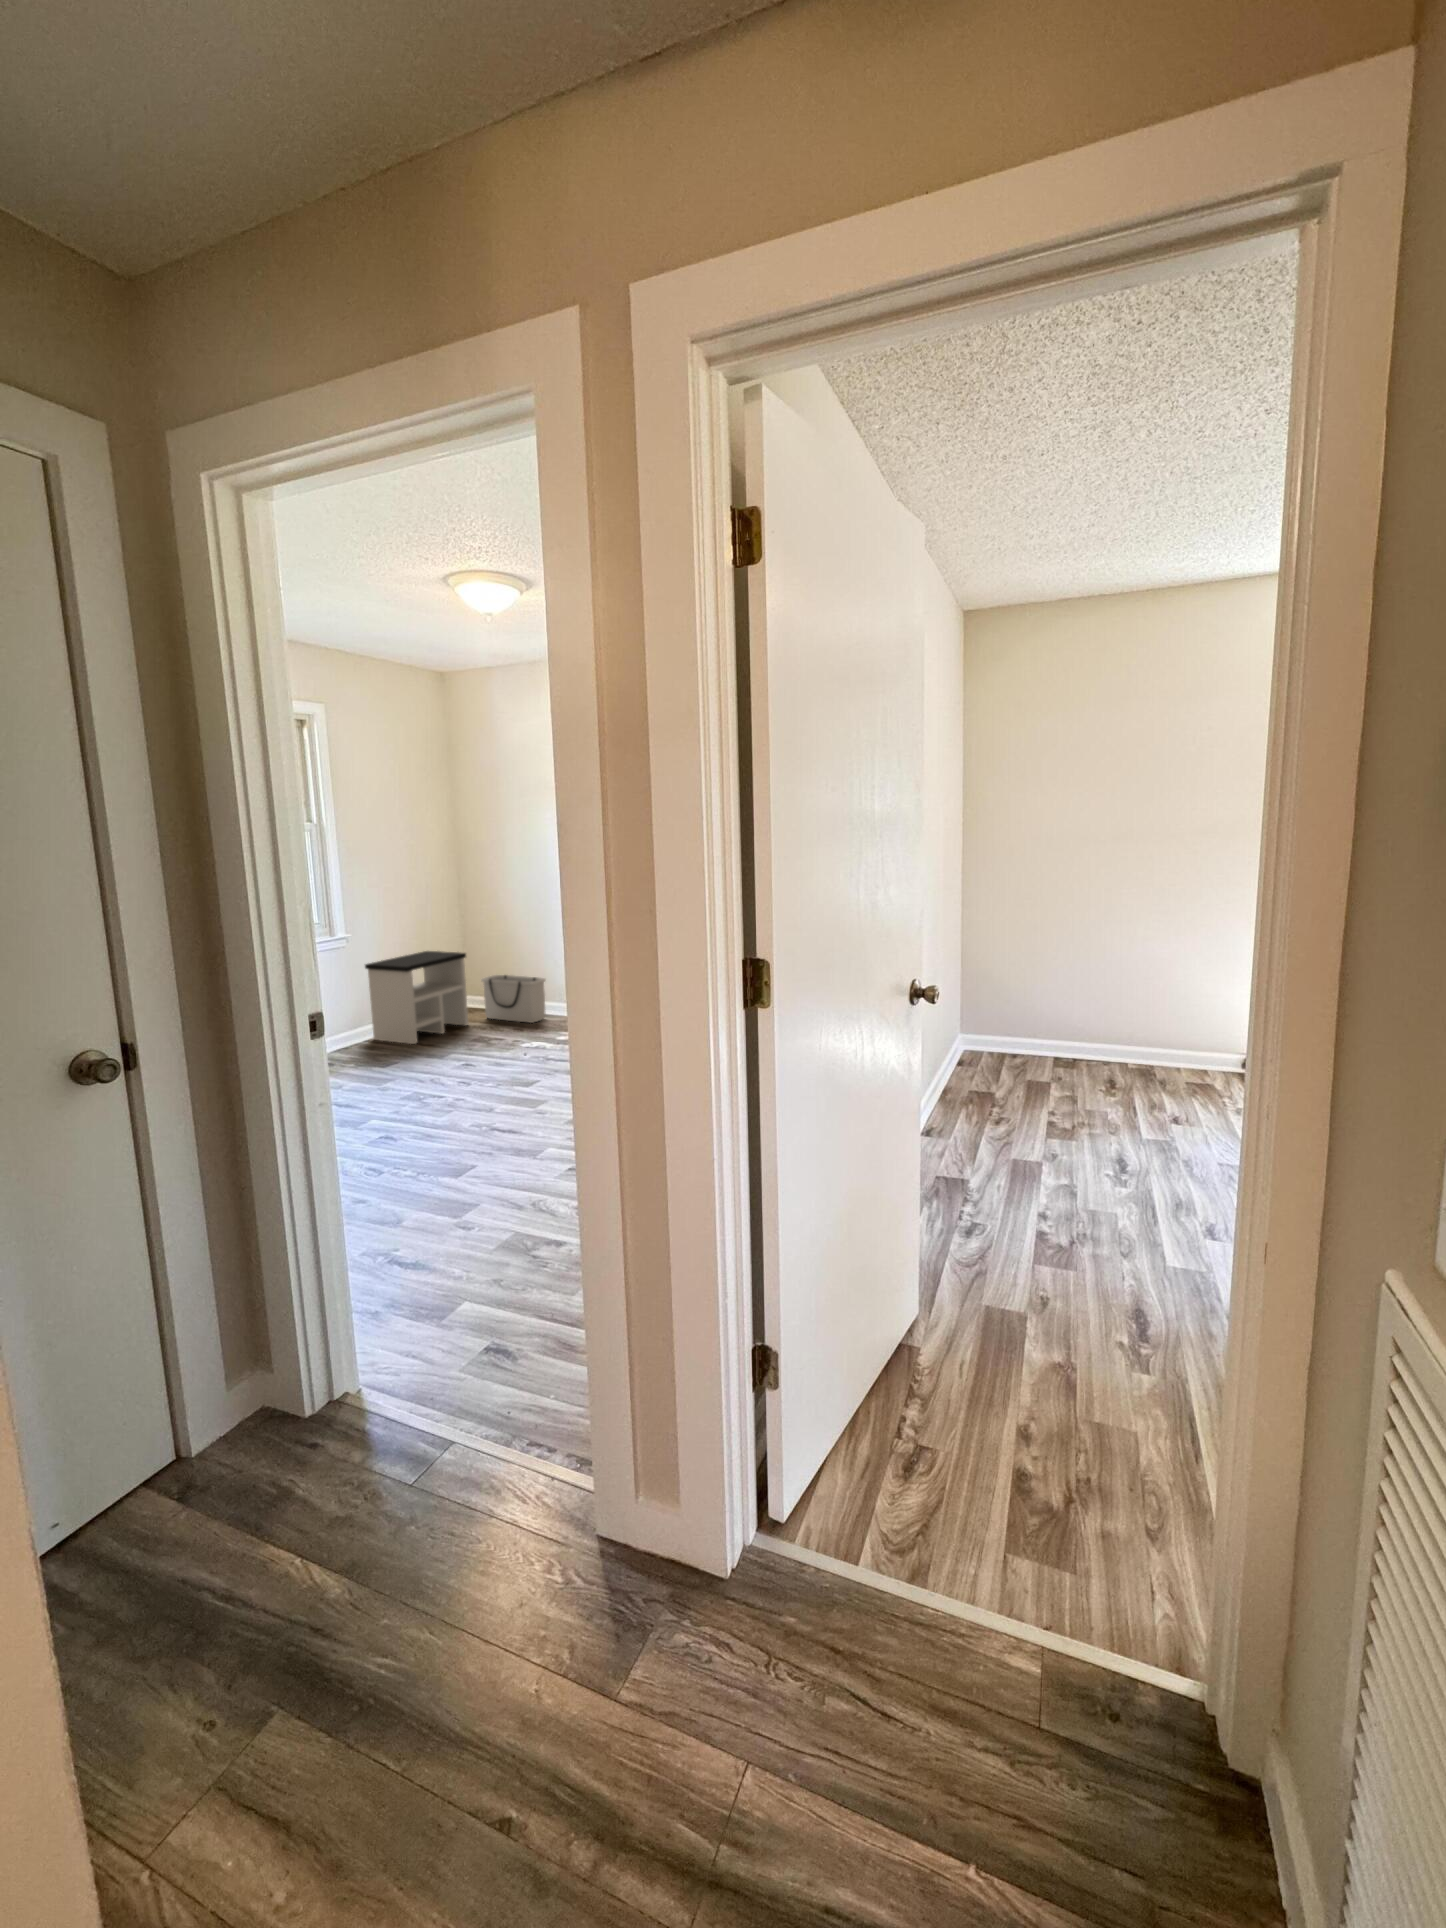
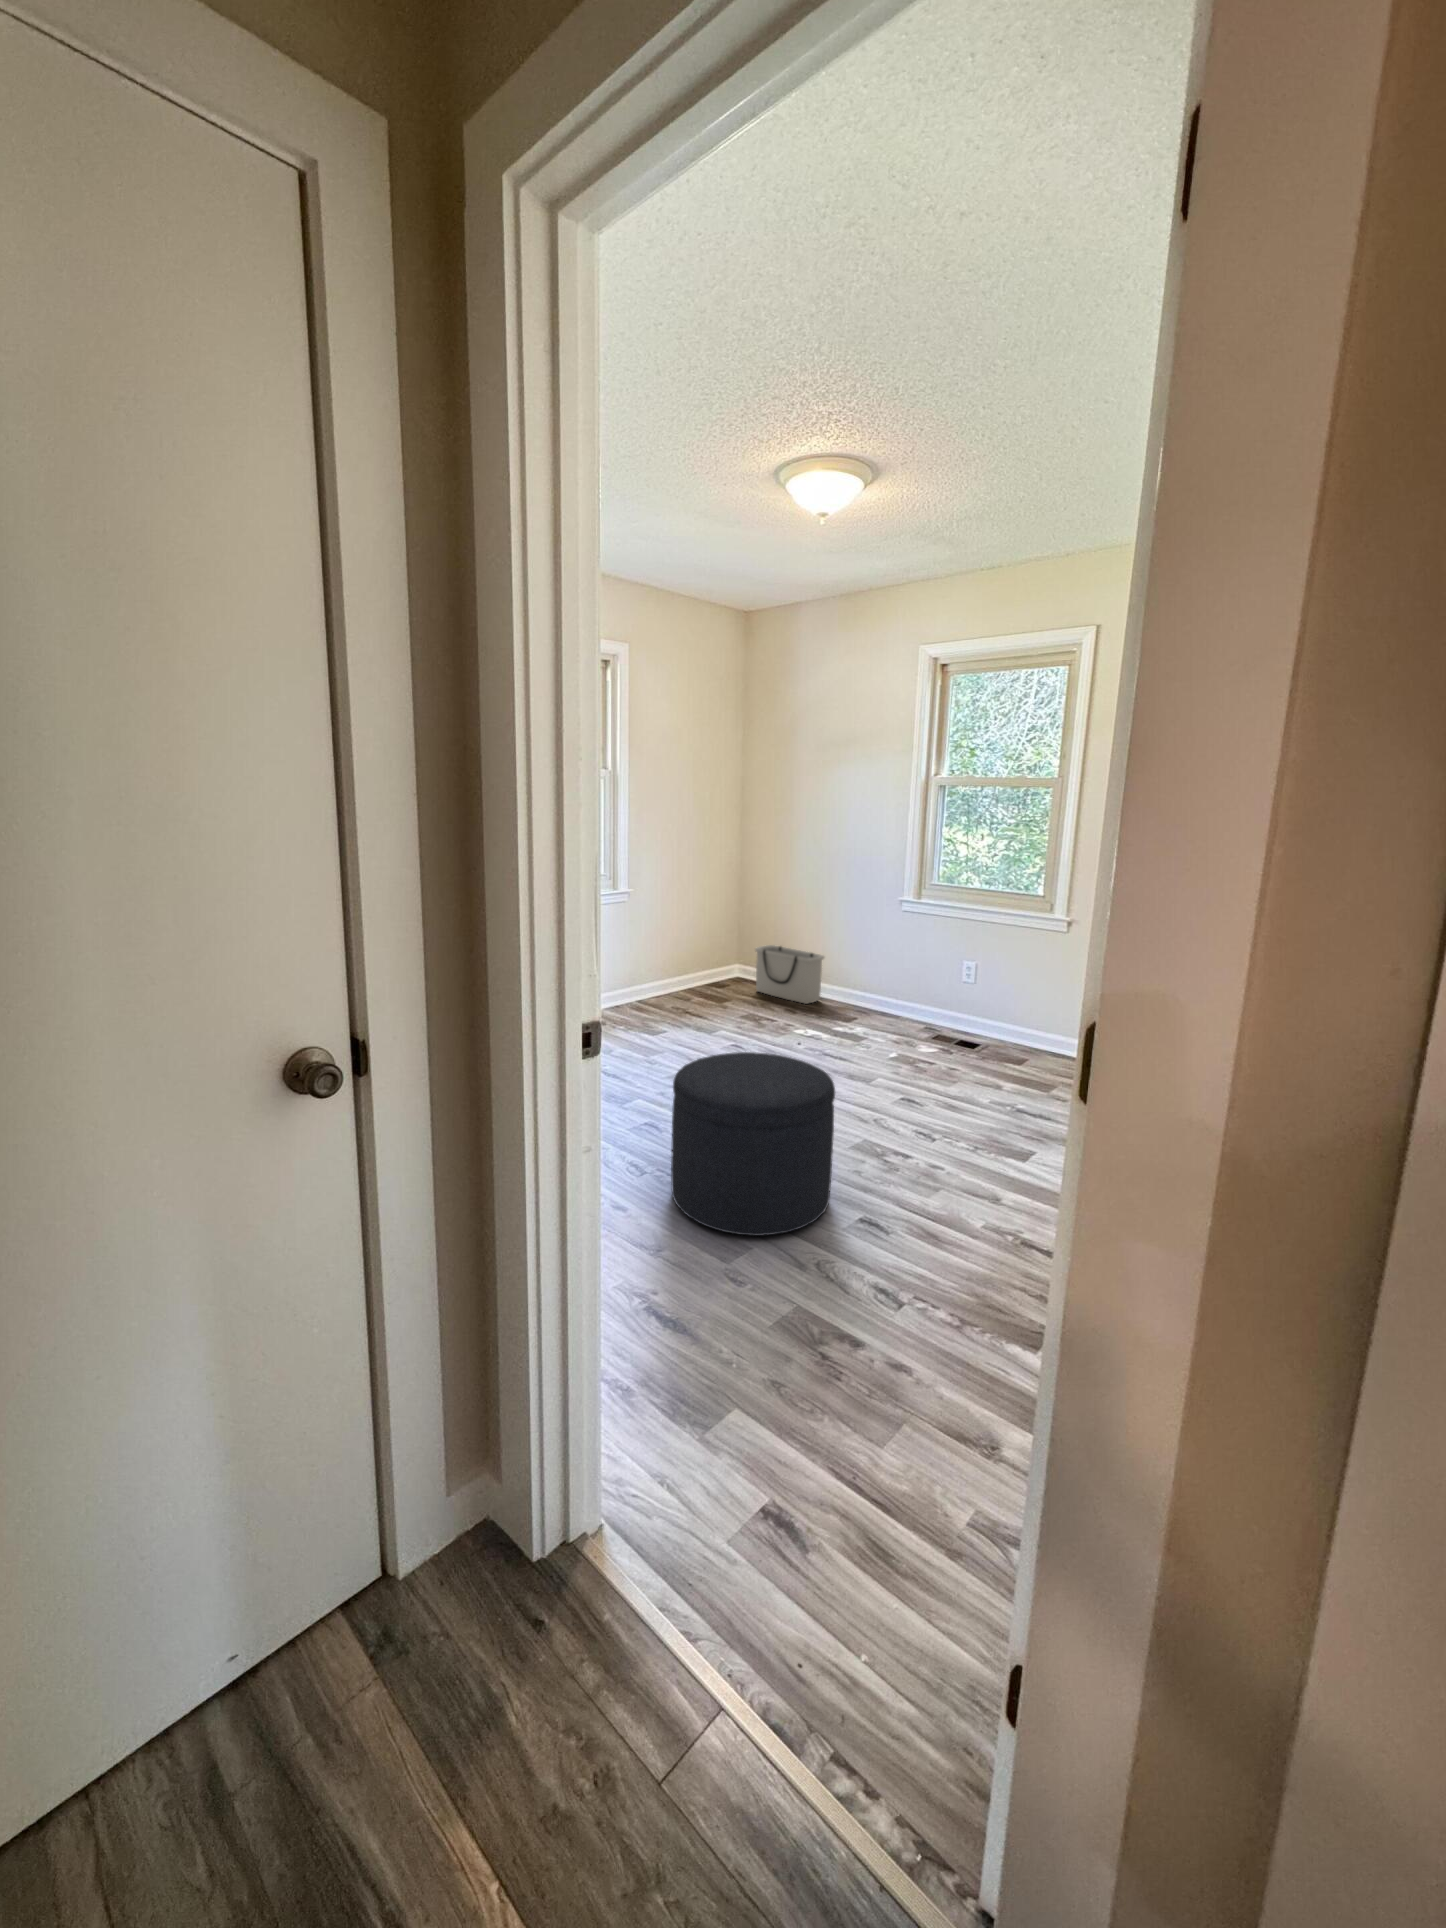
side table: present [365,951,469,1044] -> none [642,912,743,1012]
ottoman: none [401,1054,544,1198] -> present [671,1052,835,1236]

